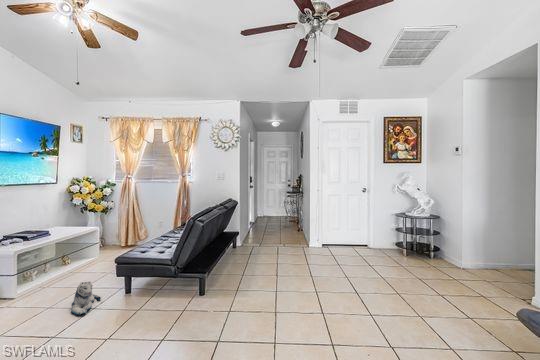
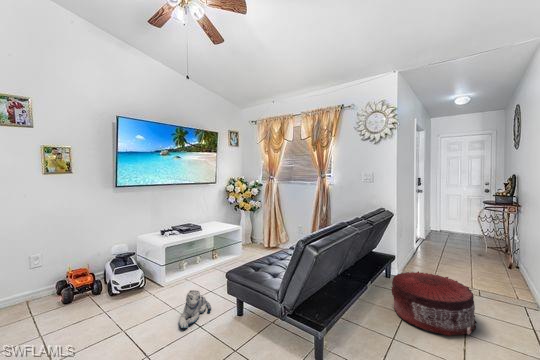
pouf: none [242,237,285,268] -> present [392,271,477,336]

